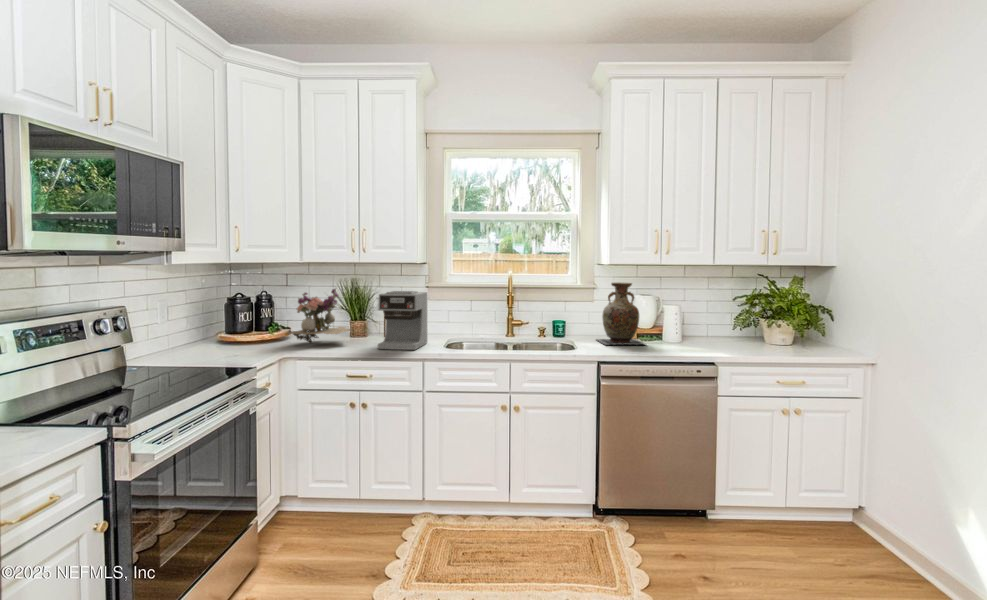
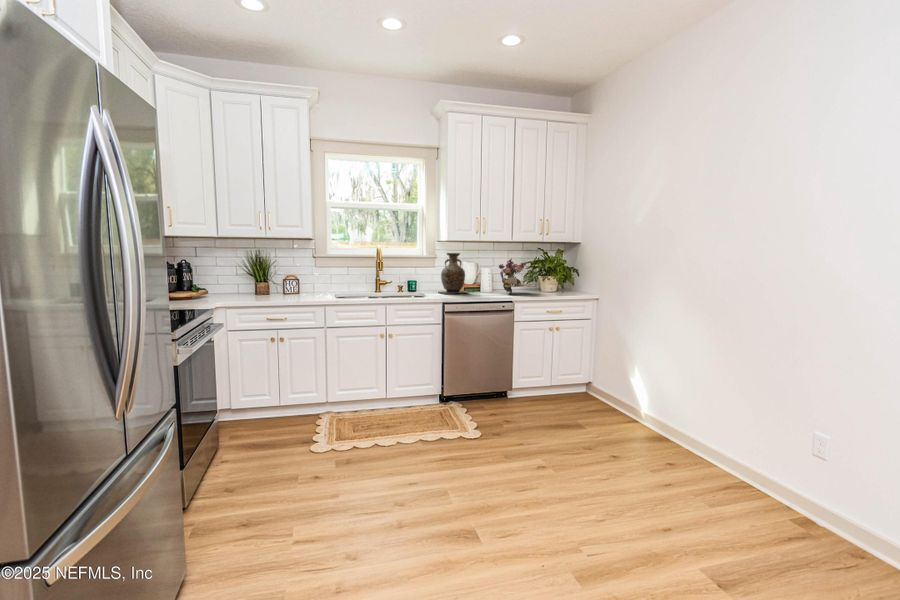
flower arrangement: present [289,289,353,343] -> present [499,258,534,293]
coffee maker: present [378,291,427,350] -> none [289,259,322,299]

